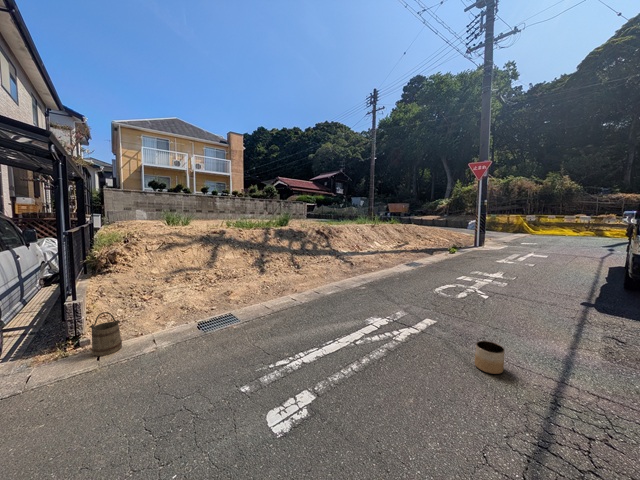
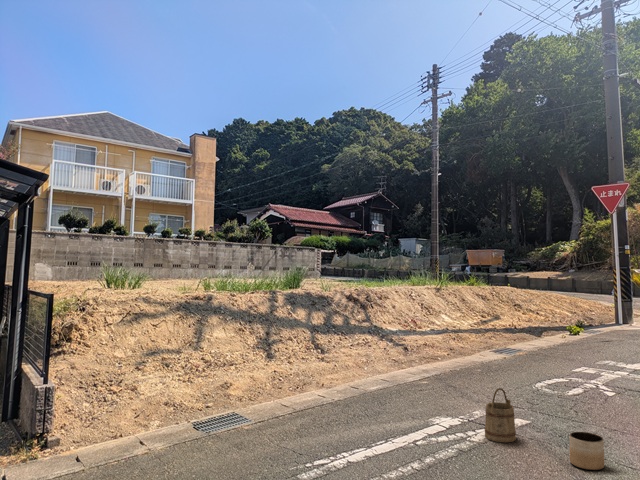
bucket: present [89,312,122,356] -> present [485,388,516,442]

